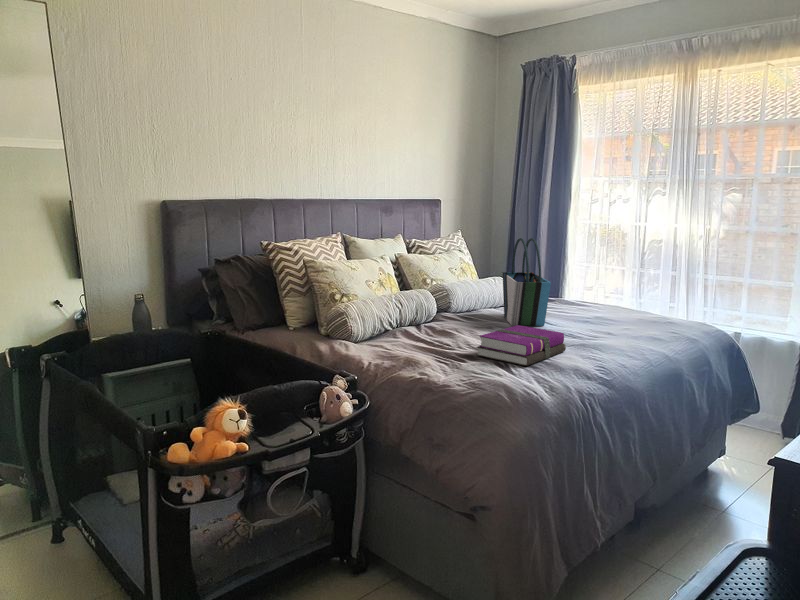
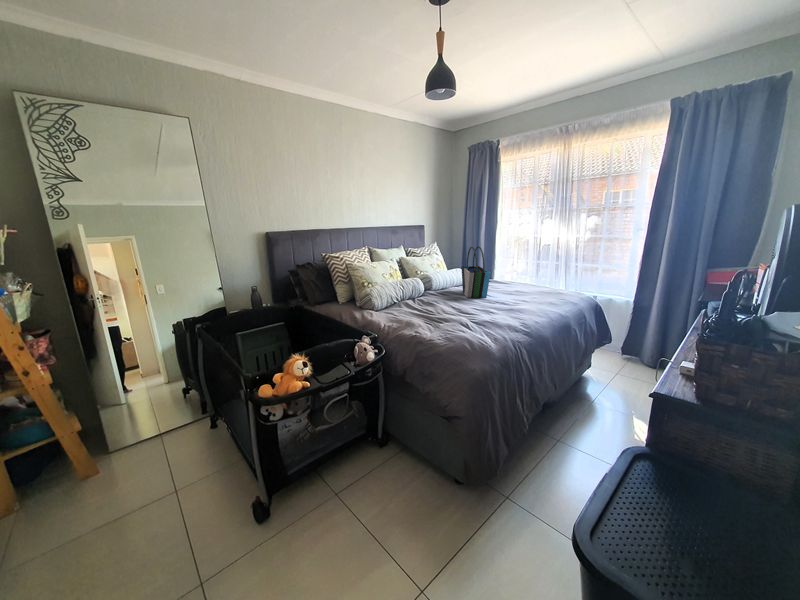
hardback book: present [477,325,566,366] -> none [448,299,501,325]

